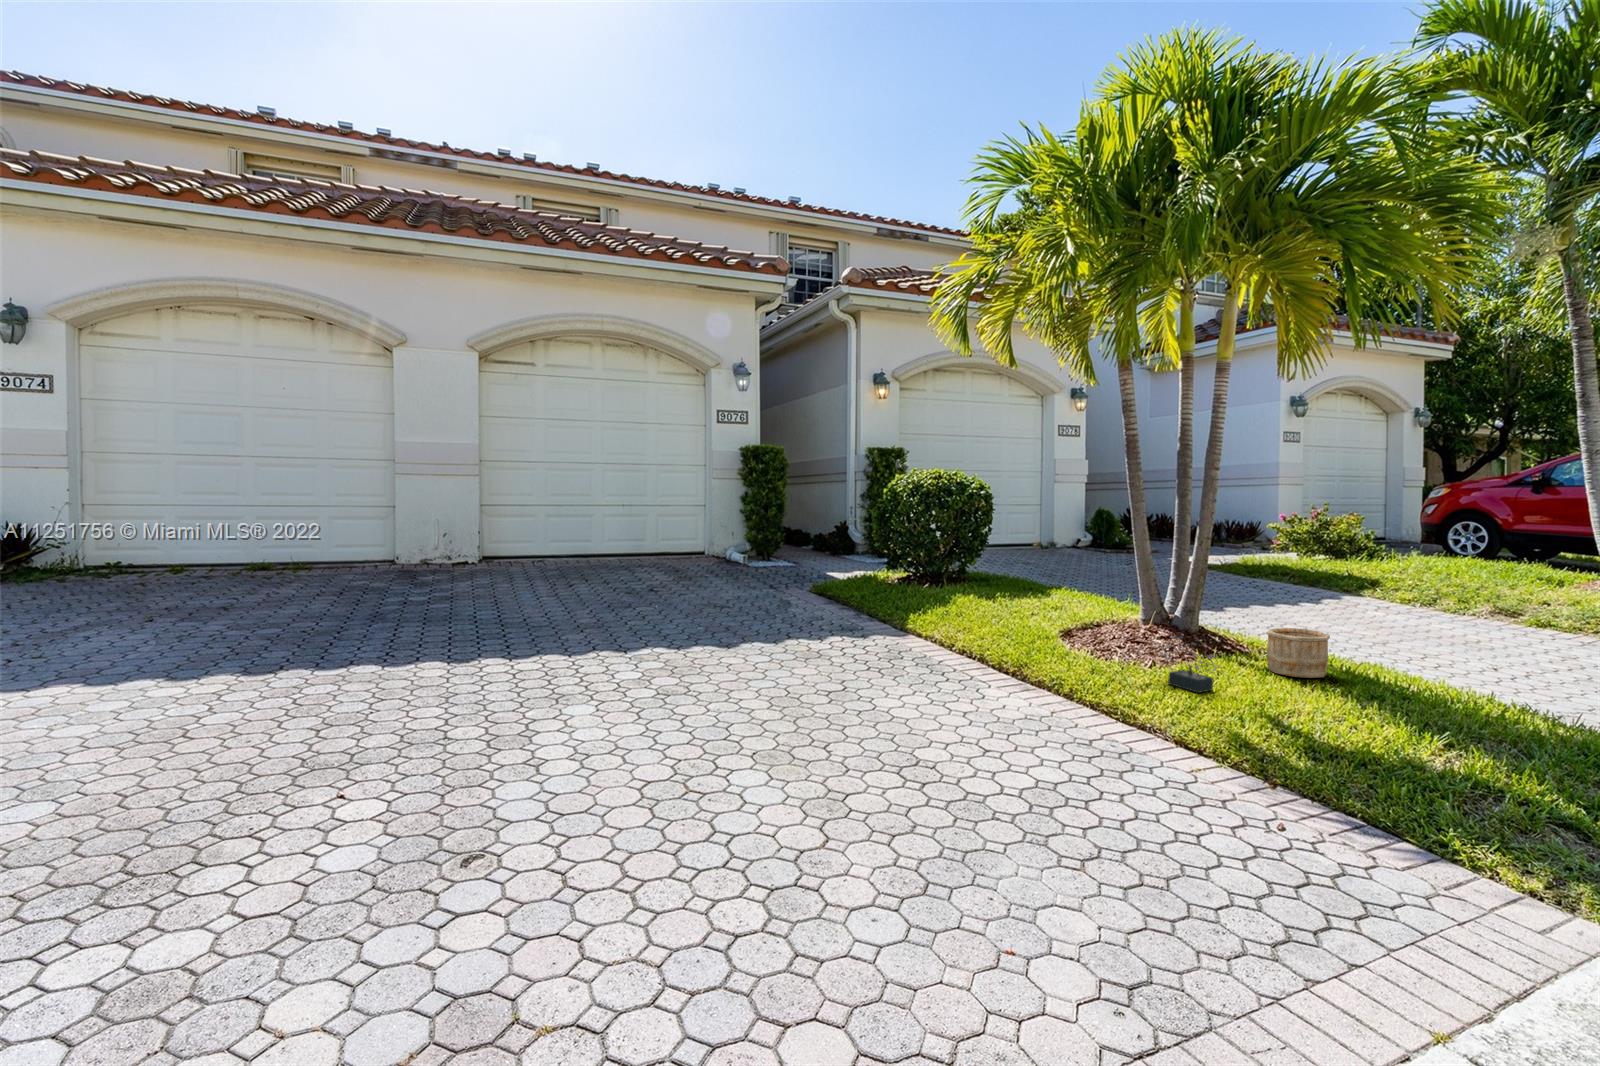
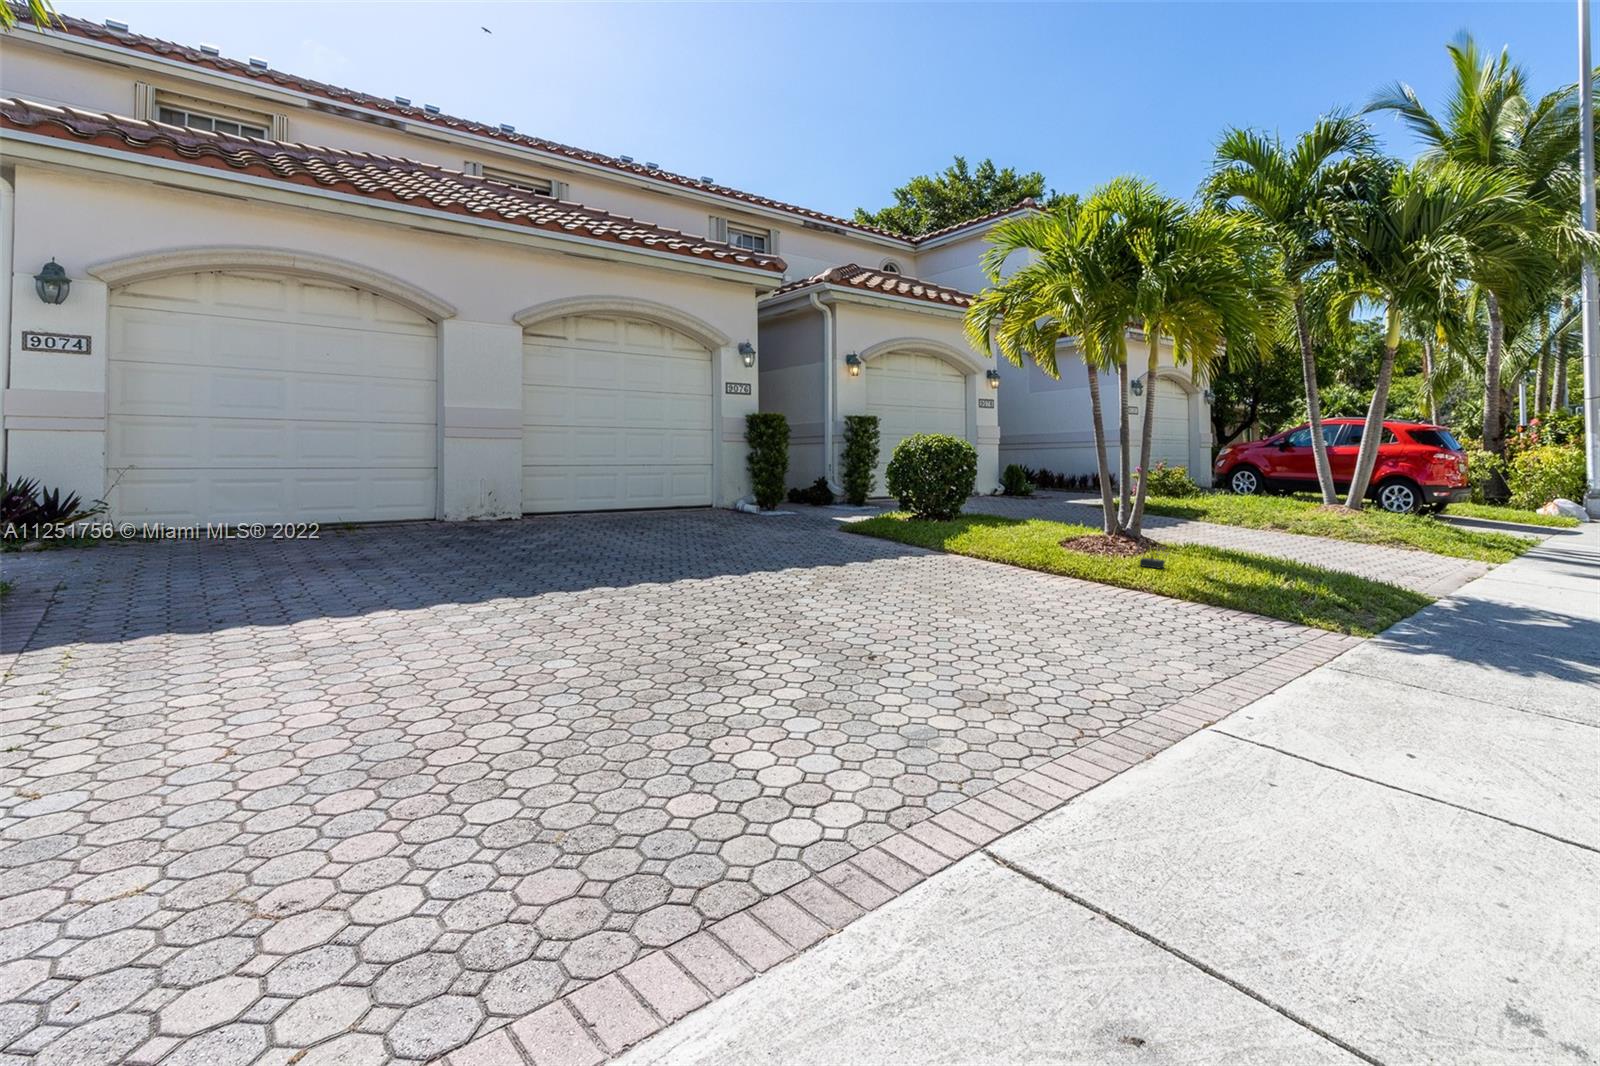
wooden bucket: present [1266,628,1330,678] -> none [1181,534,1215,560]

